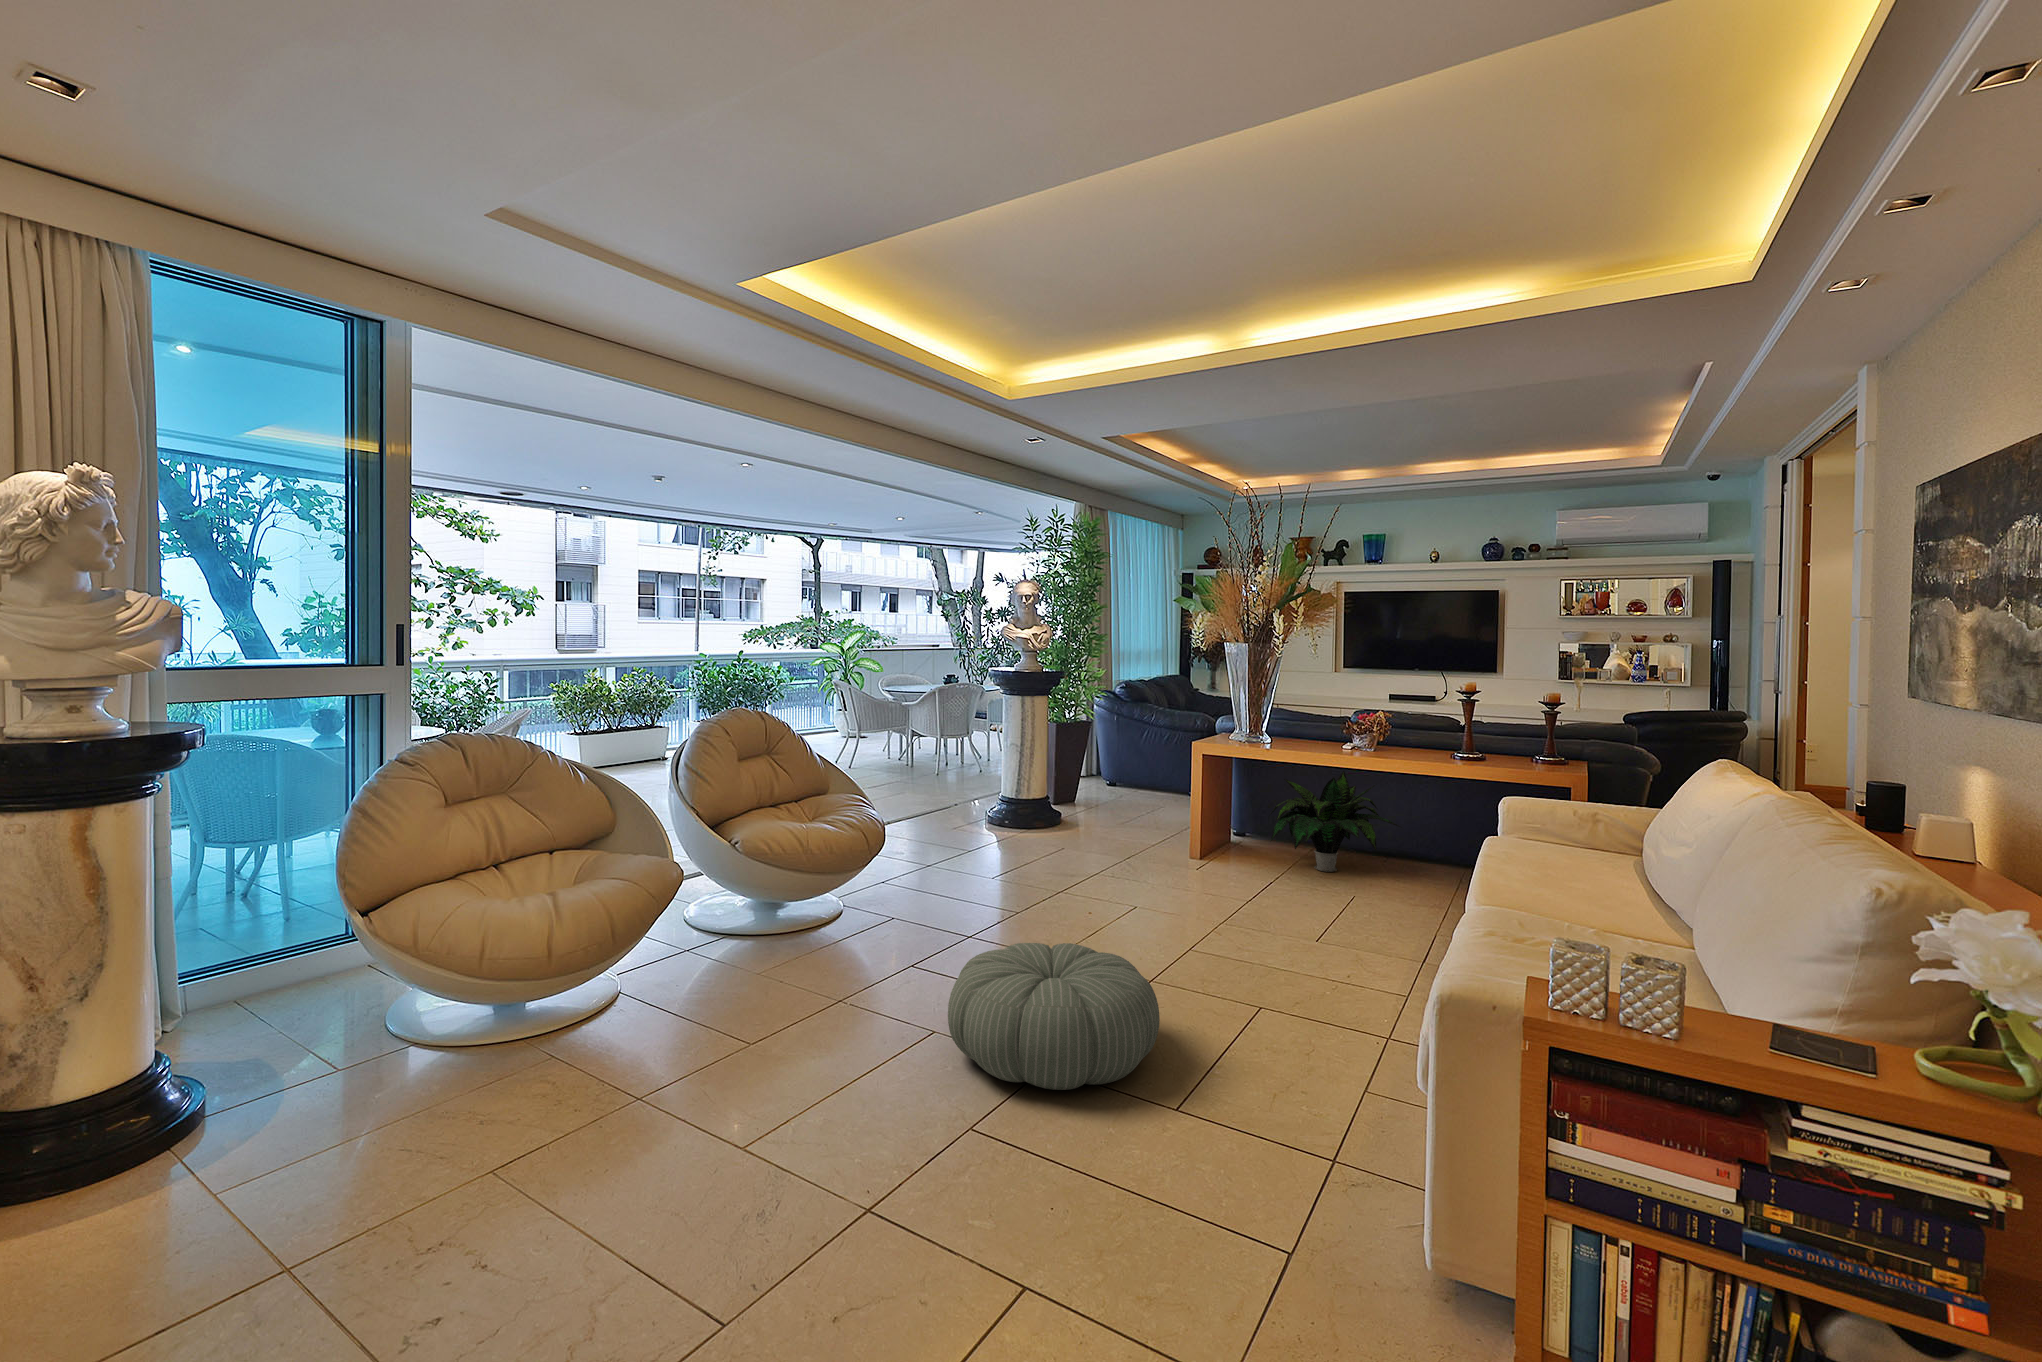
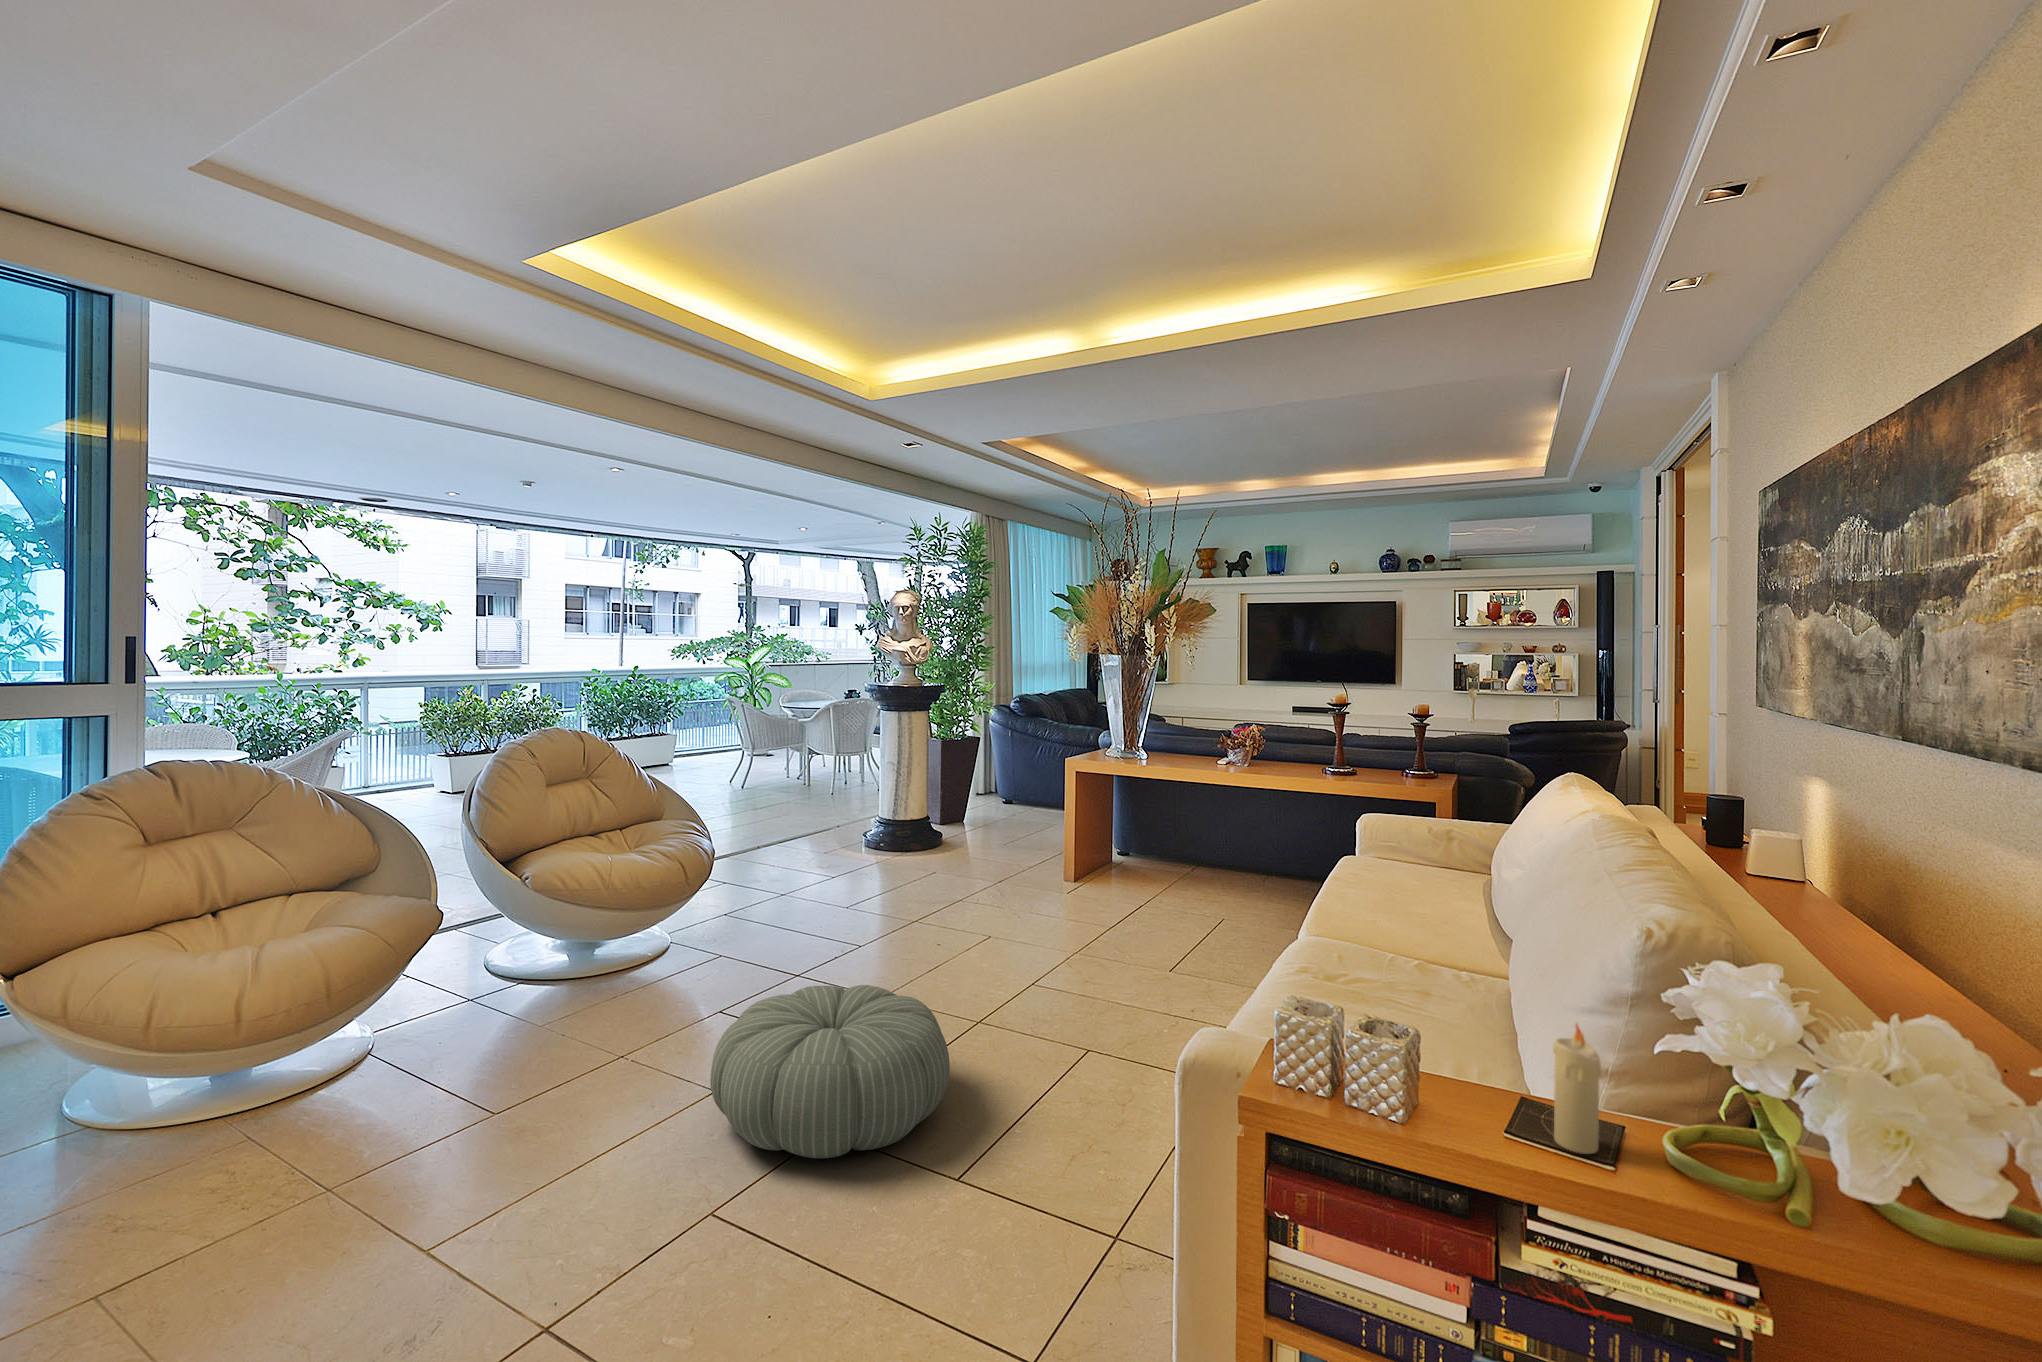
potted plant: present [1270,771,1400,872] -> none [1139,786,1275,892]
candle: none [1813,958,1859,1066] -> present [1553,1024,1602,1154]

